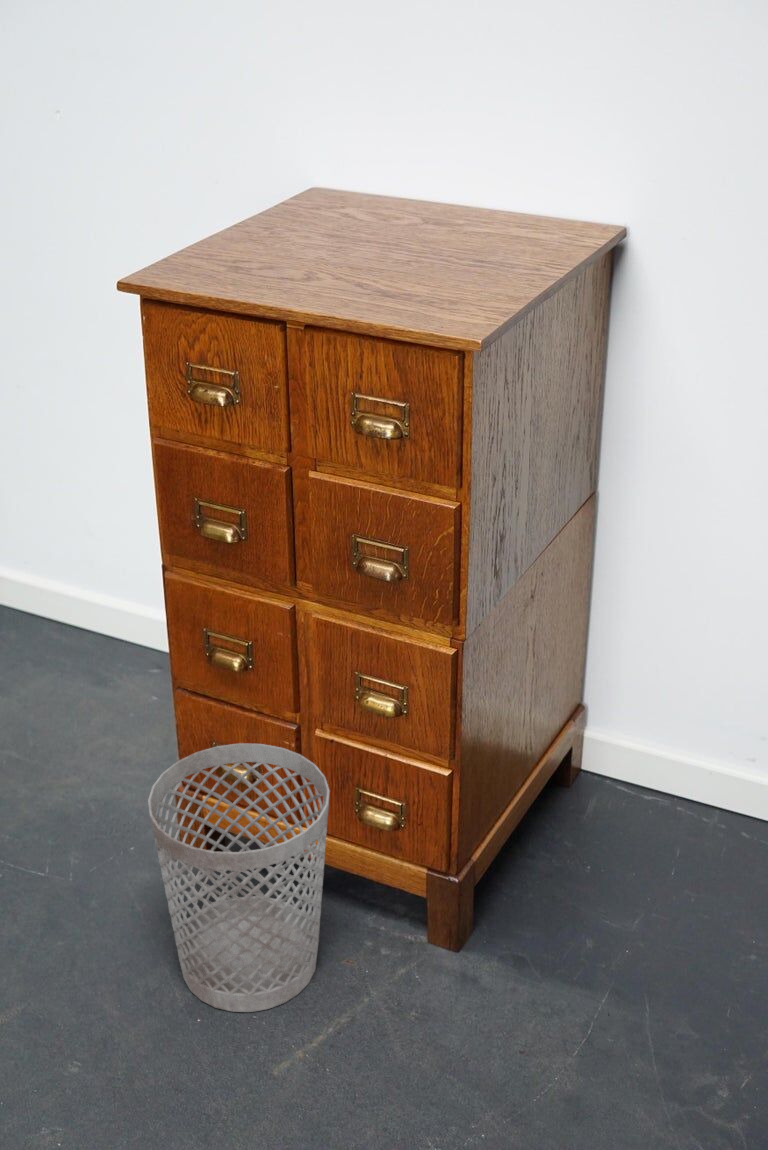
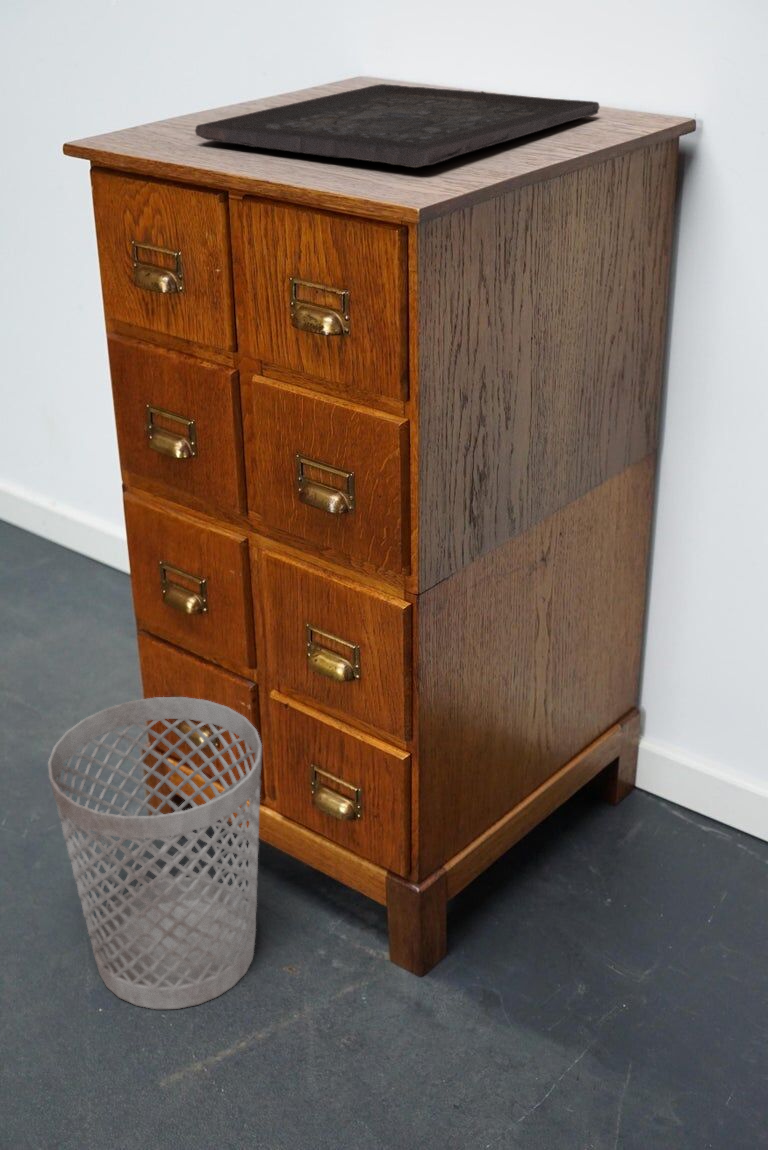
tray: none [241,206,553,301] -> present [195,84,599,167]

